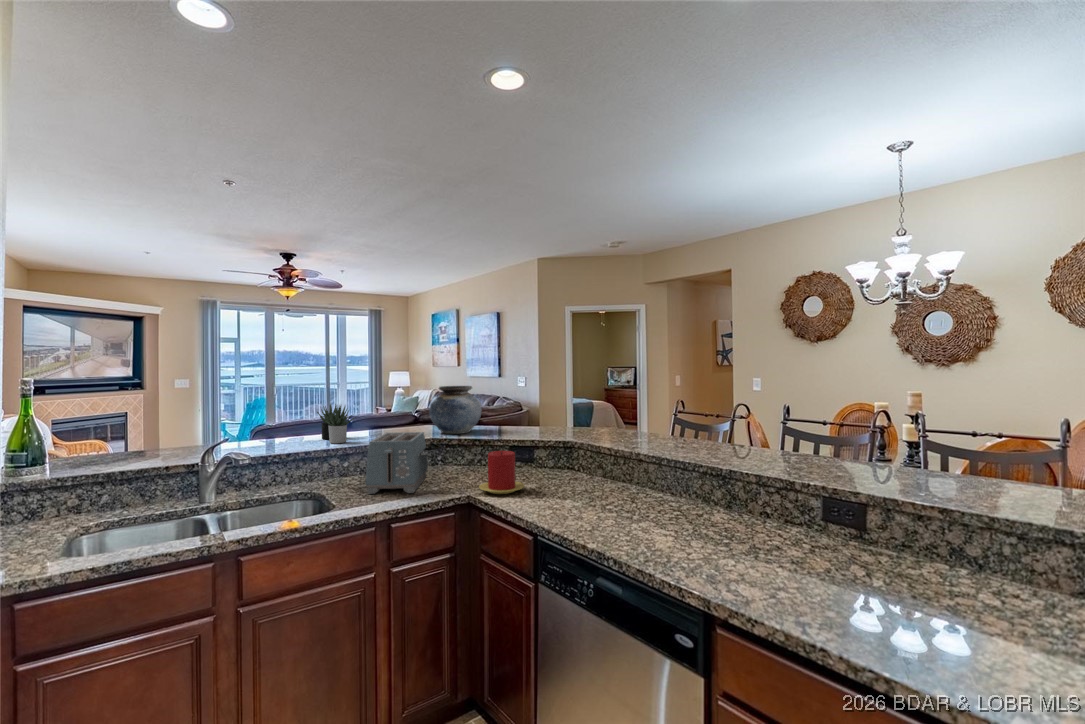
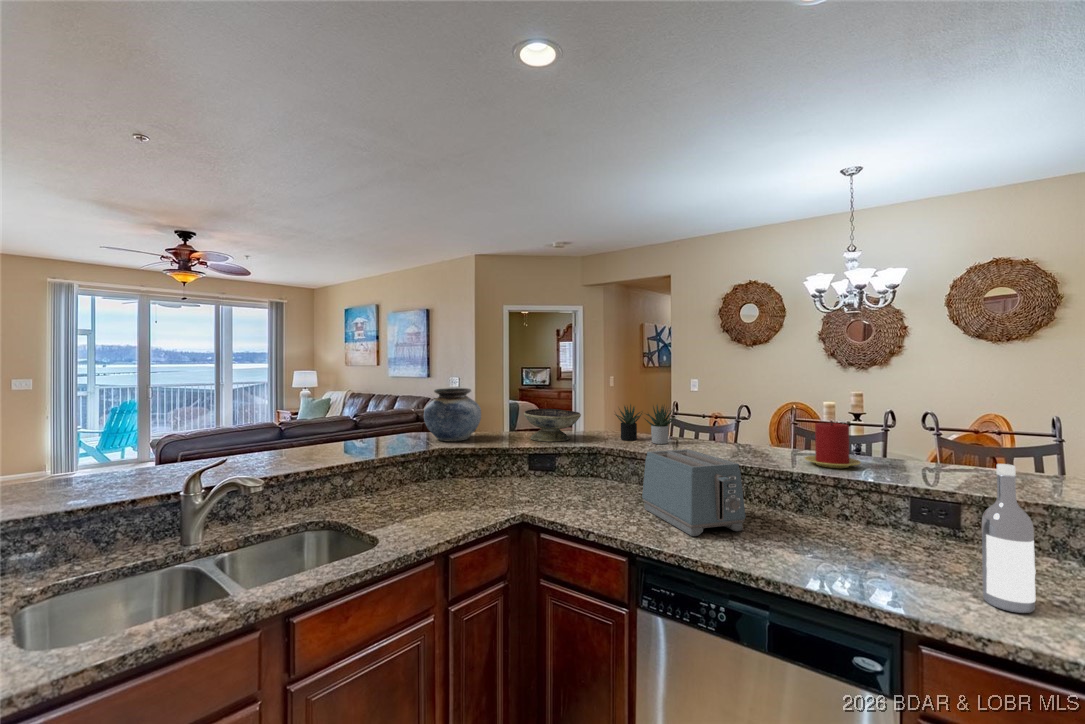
succulent plant: present [317,404,356,443] -> present [616,405,676,444]
decorative bowl: none [518,406,572,436] -> present [524,409,581,442]
toaster: present [366,432,428,494] -> present [642,449,746,536]
candle: present [479,451,524,494] -> present [805,423,861,468]
wine bottle: none [799,457,843,603] -> present [982,464,1036,613]

